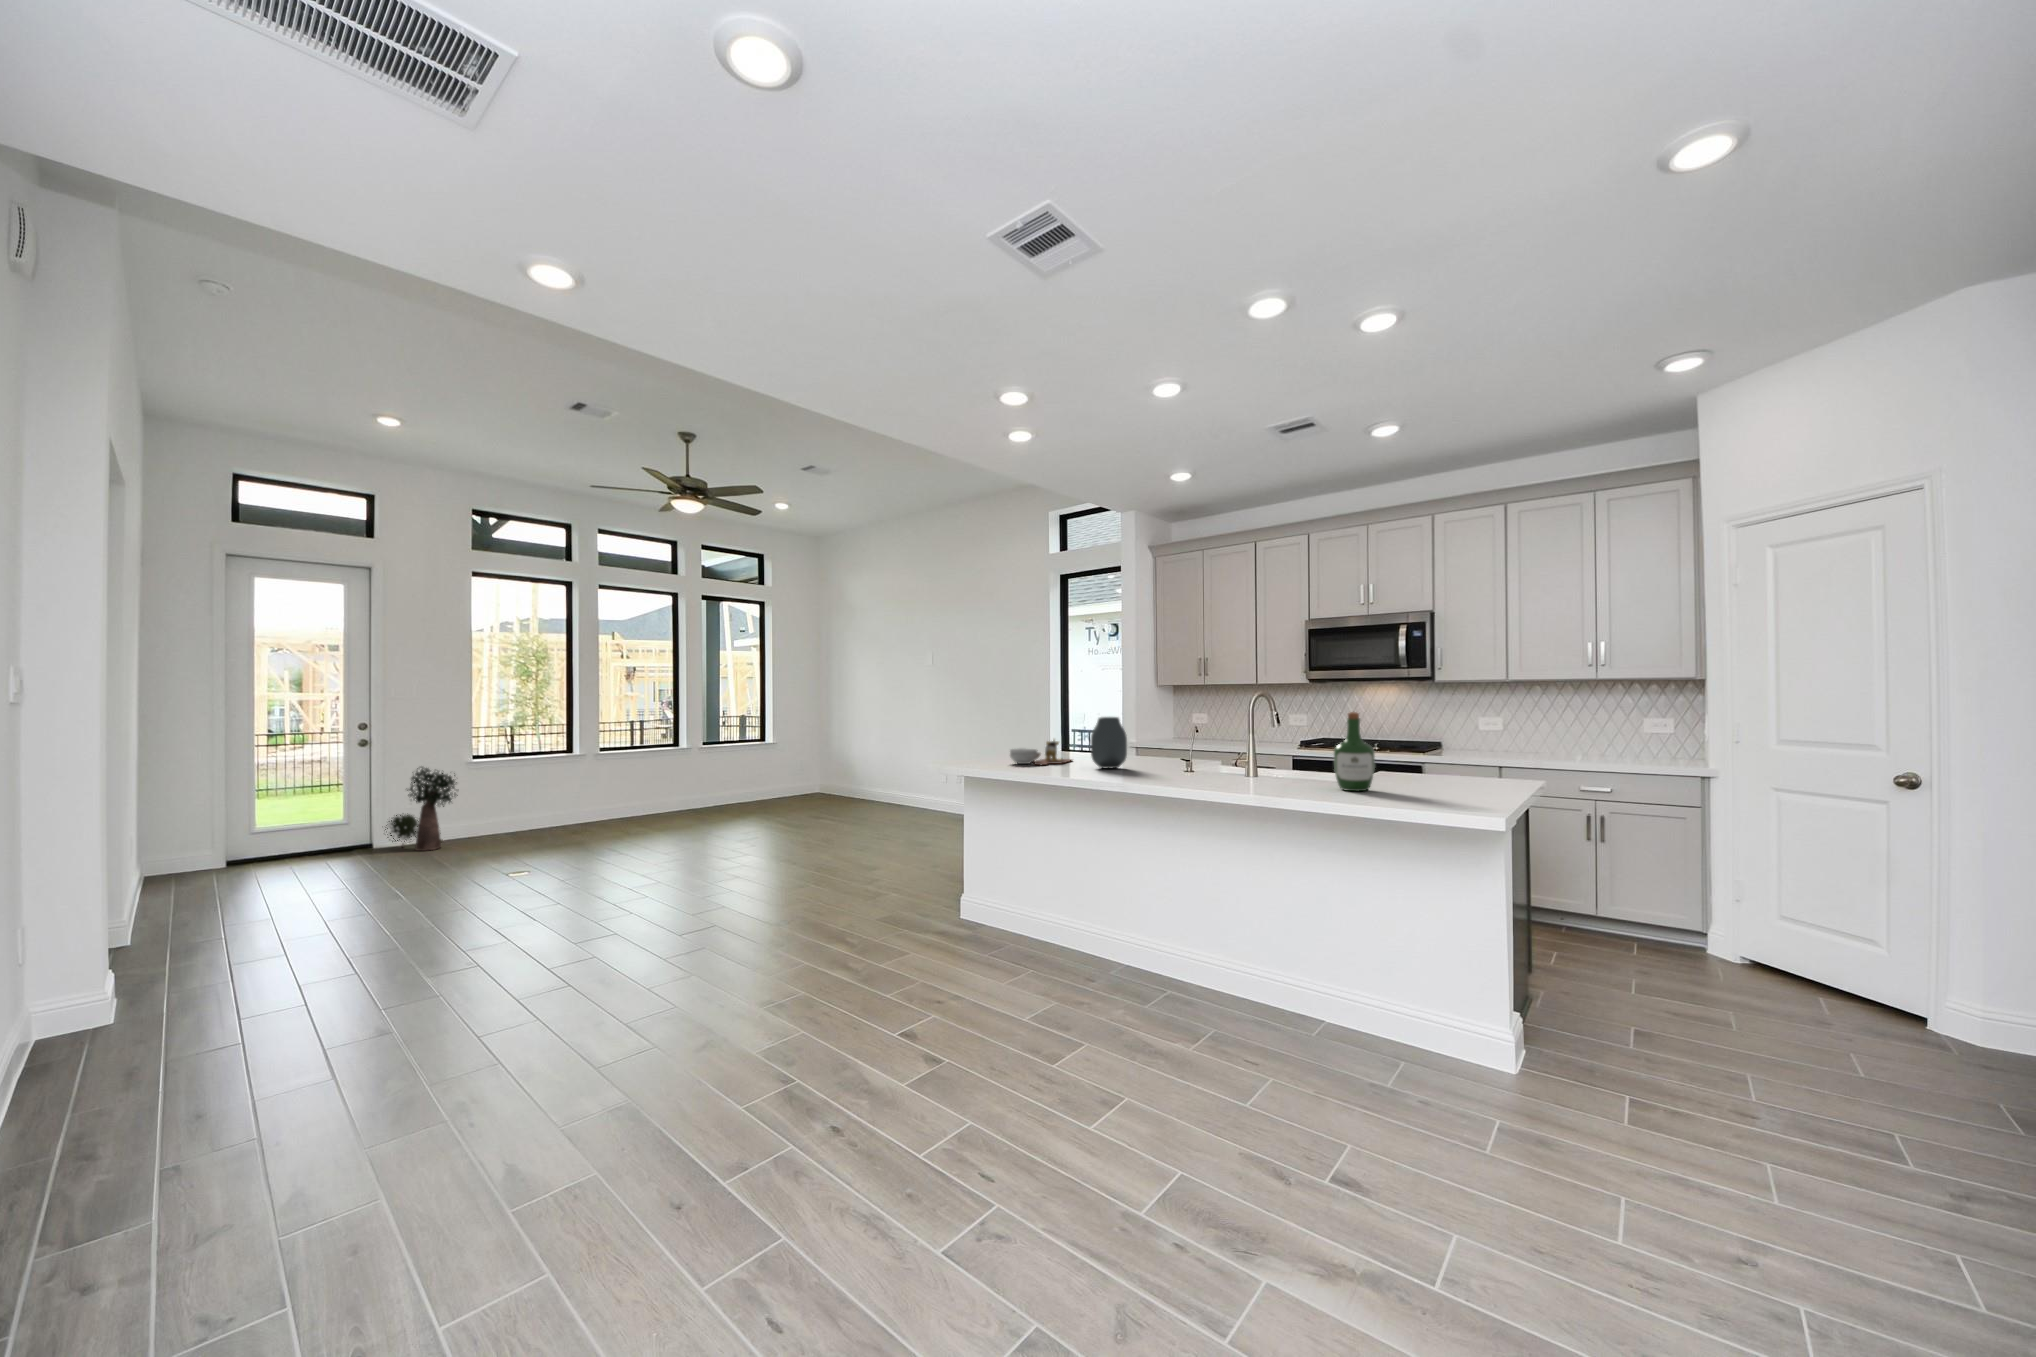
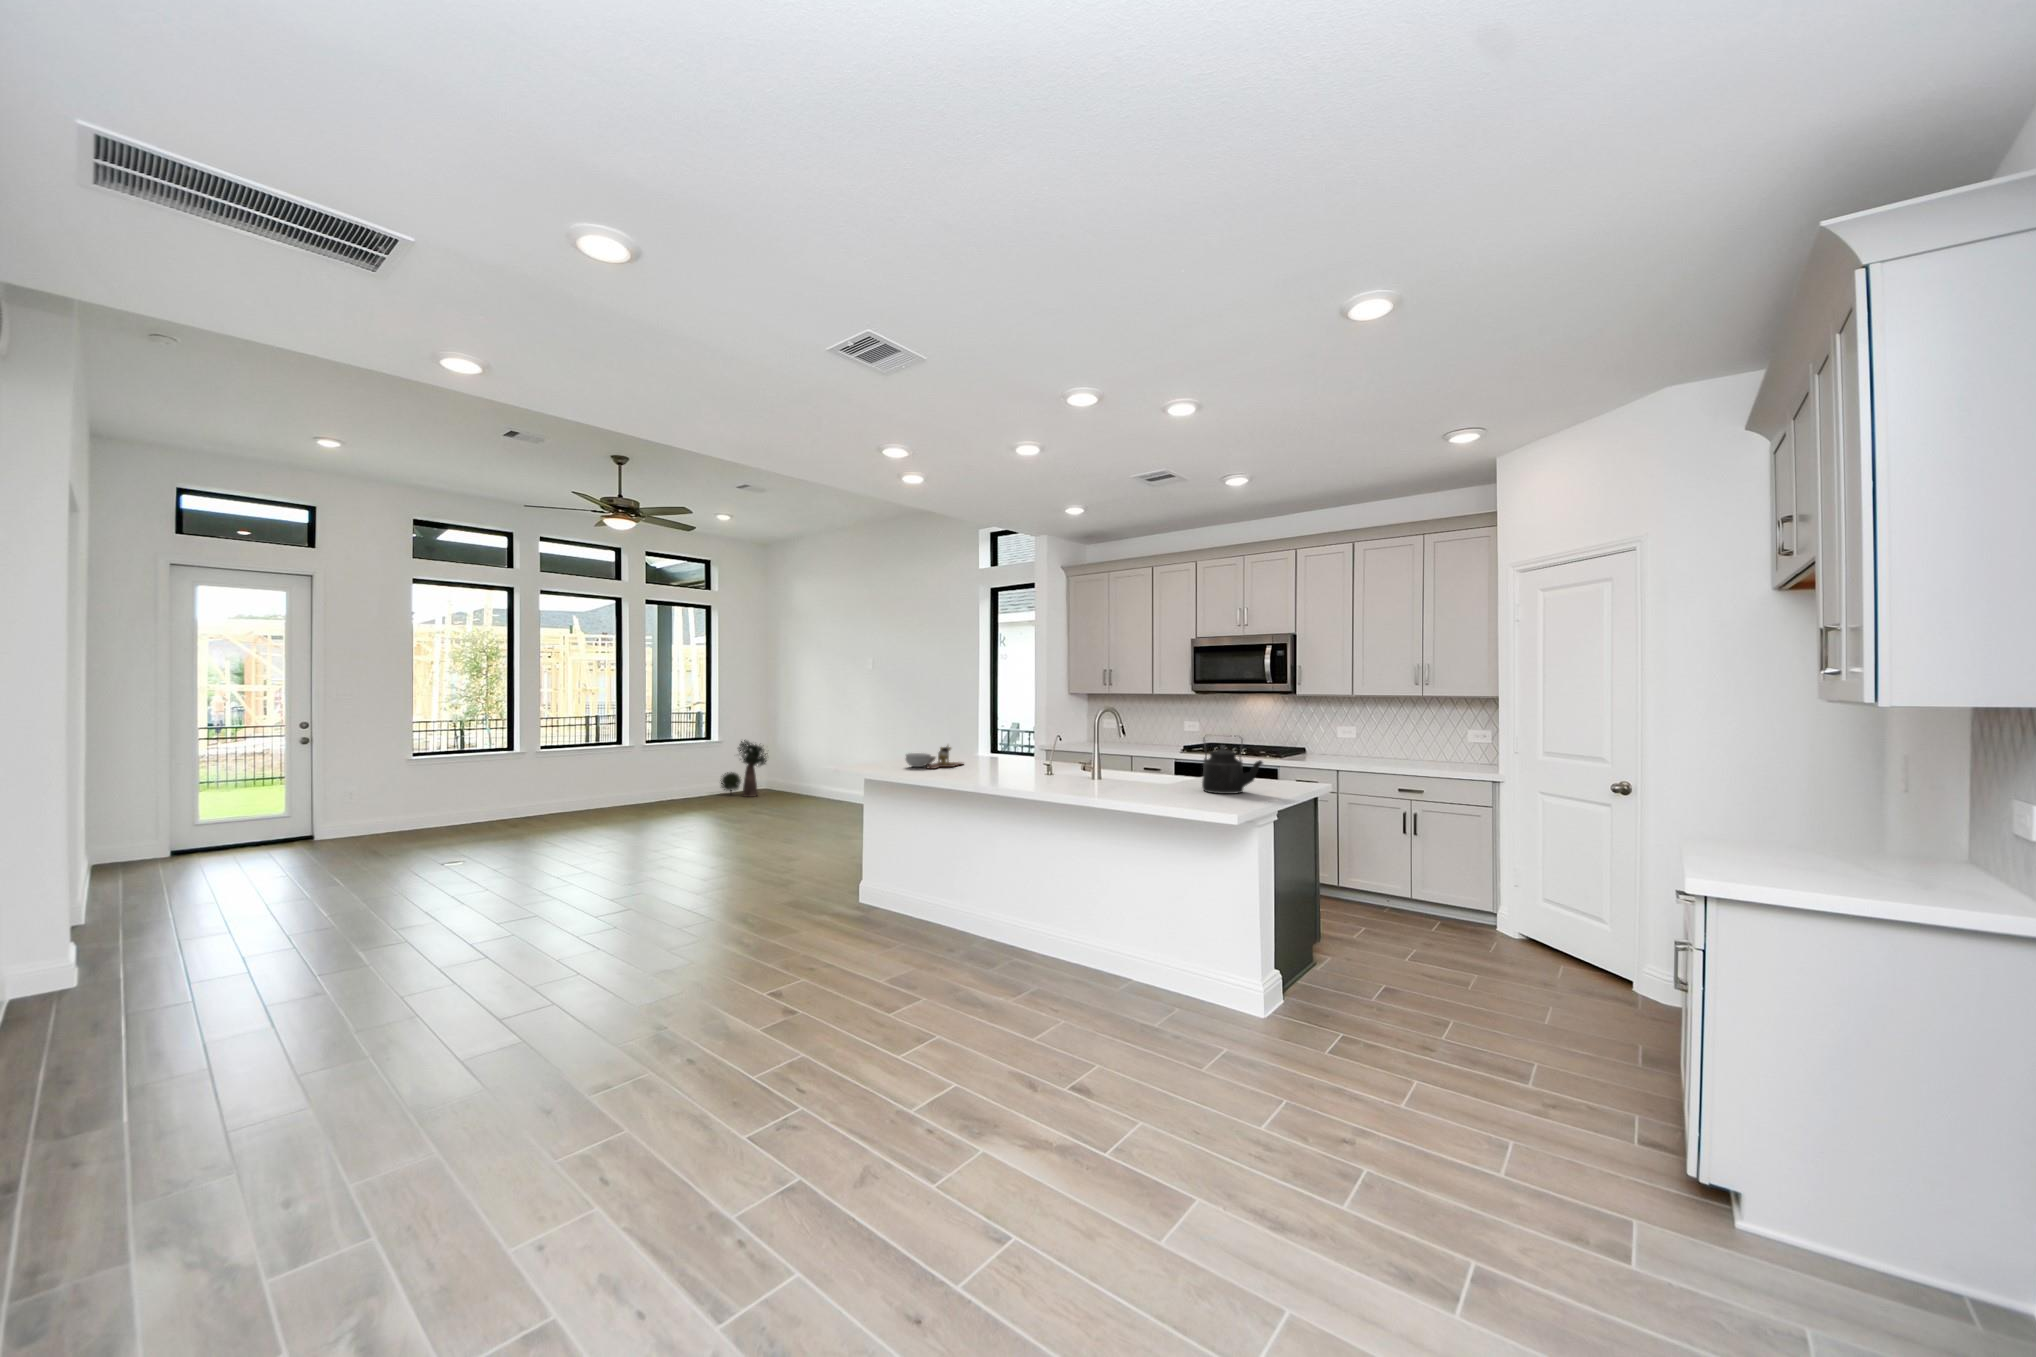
wine bottle: present [1334,712,1375,791] -> none [1159,729,1191,796]
vase: present [1091,717,1127,769] -> none [973,727,1005,772]
kettle: none [1380,720,1459,789] -> present [1202,736,1263,794]
potted plant: present [385,767,458,851] -> present [720,740,767,797]

